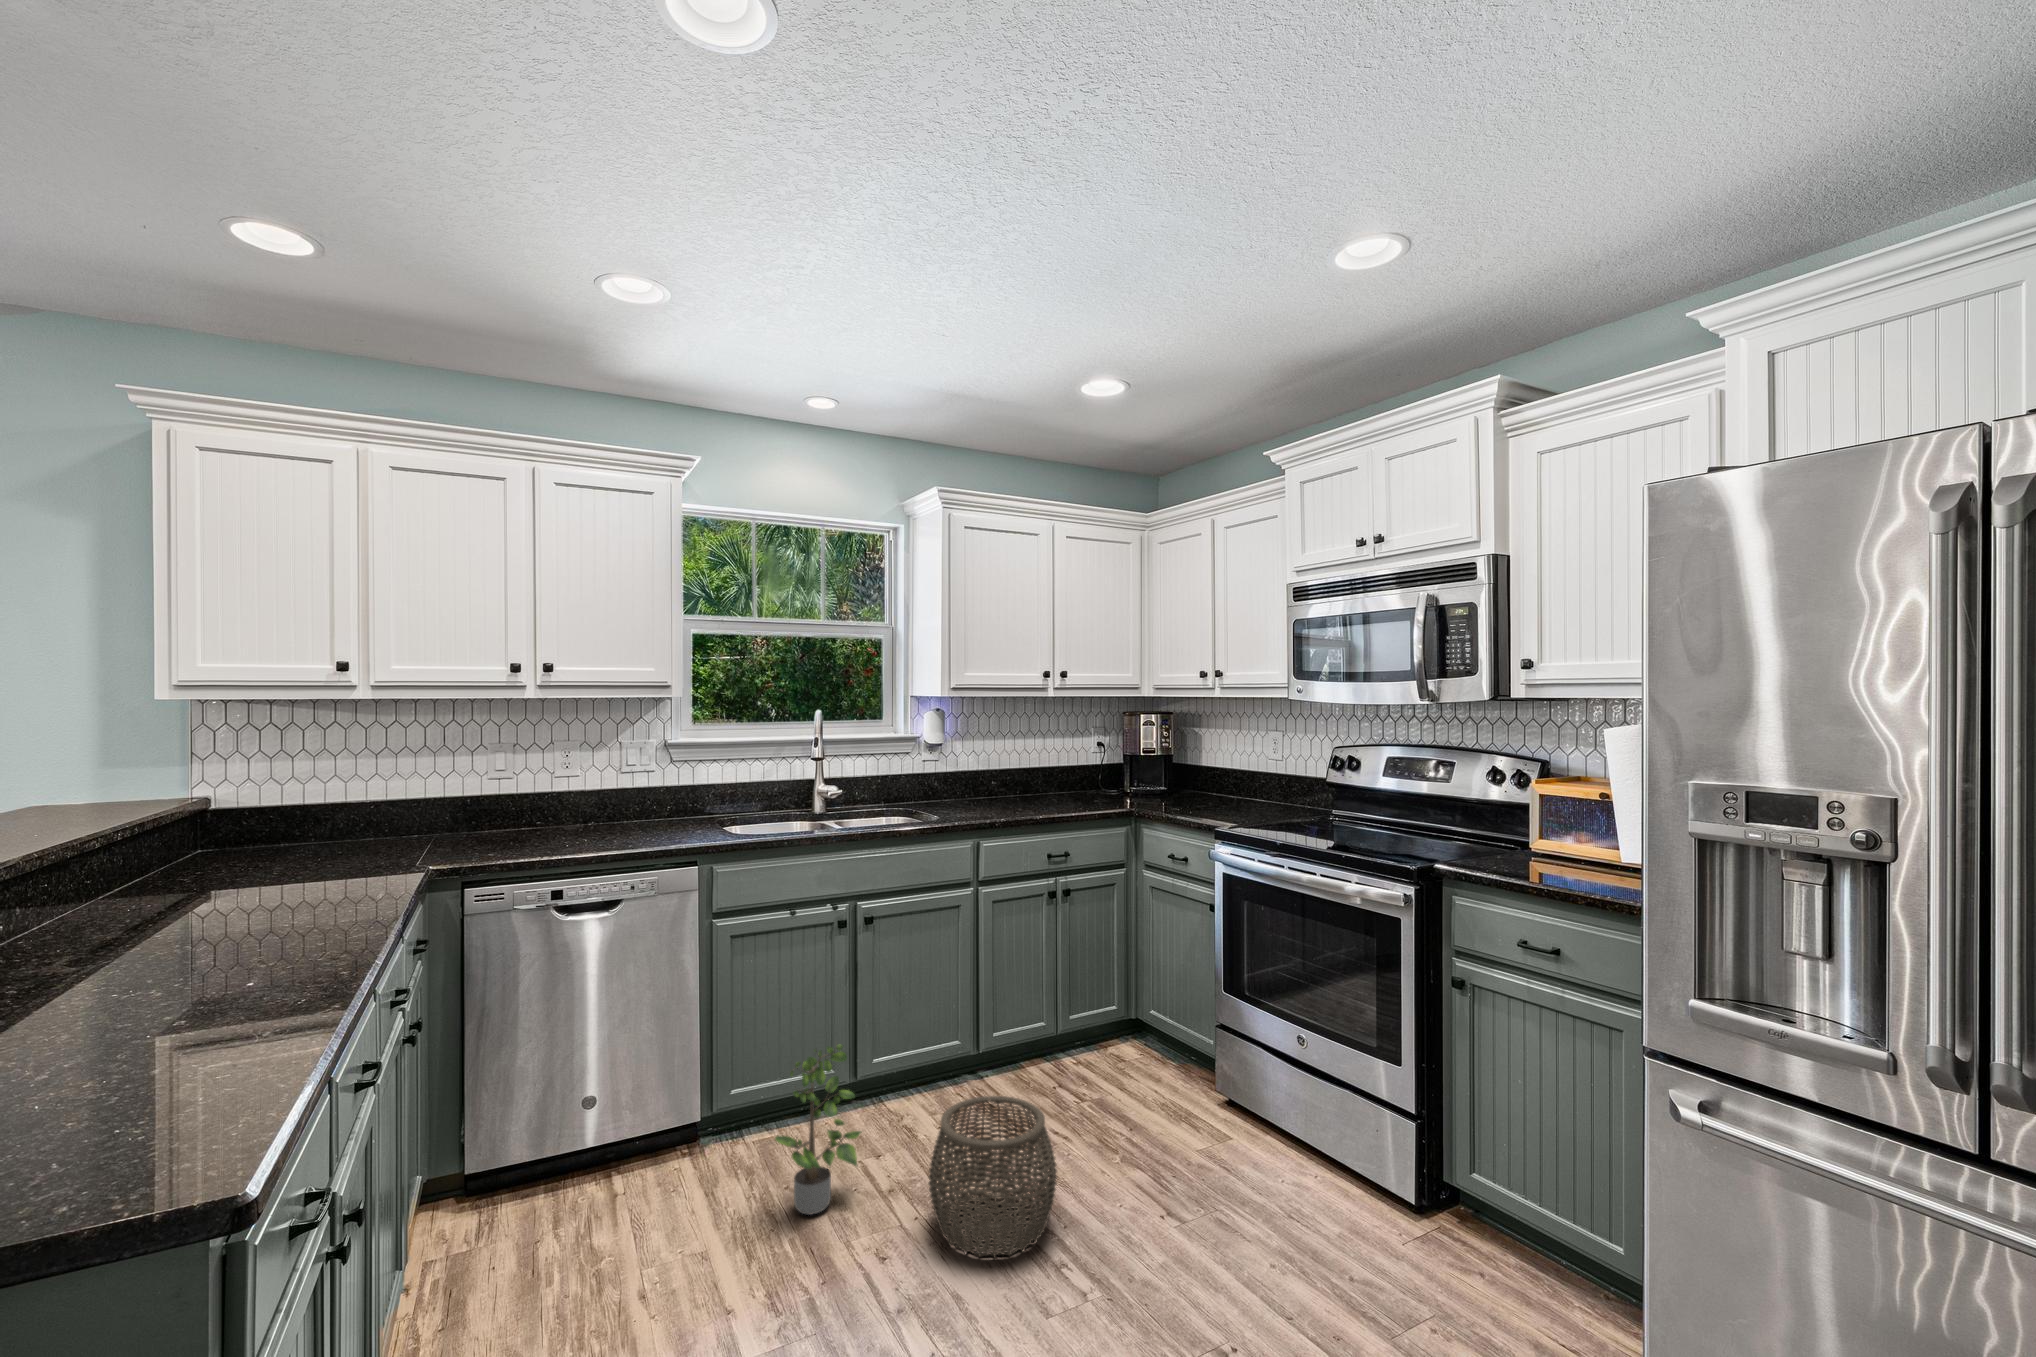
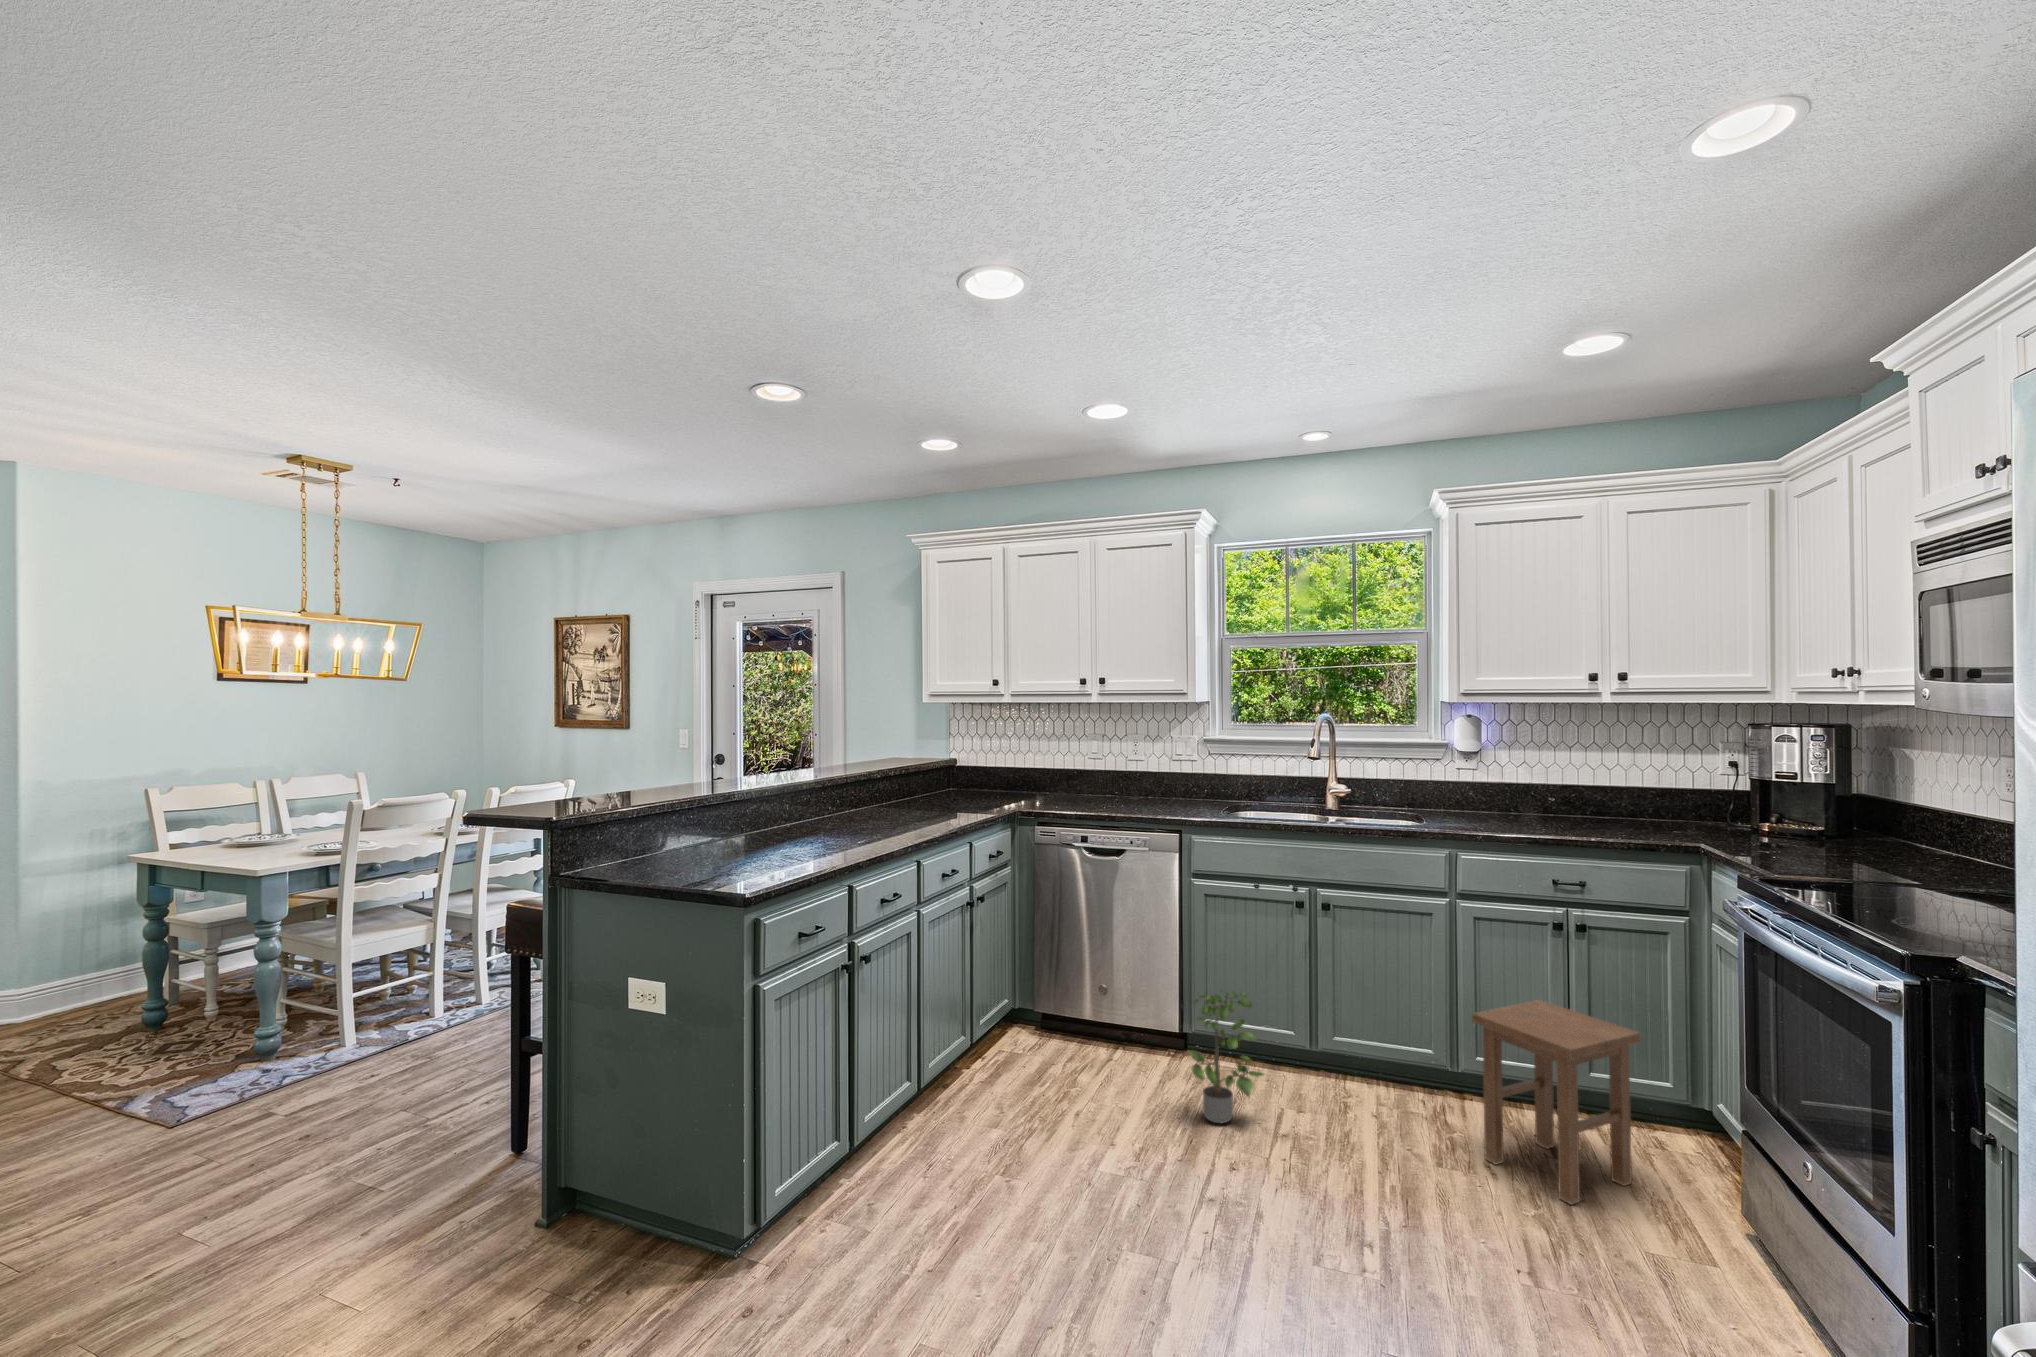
stool: none [1045,968,1153,1142] -> present [1472,1000,1641,1205]
woven basket: present [928,1096,1057,1257] -> none [1275,1071,1404,1220]

